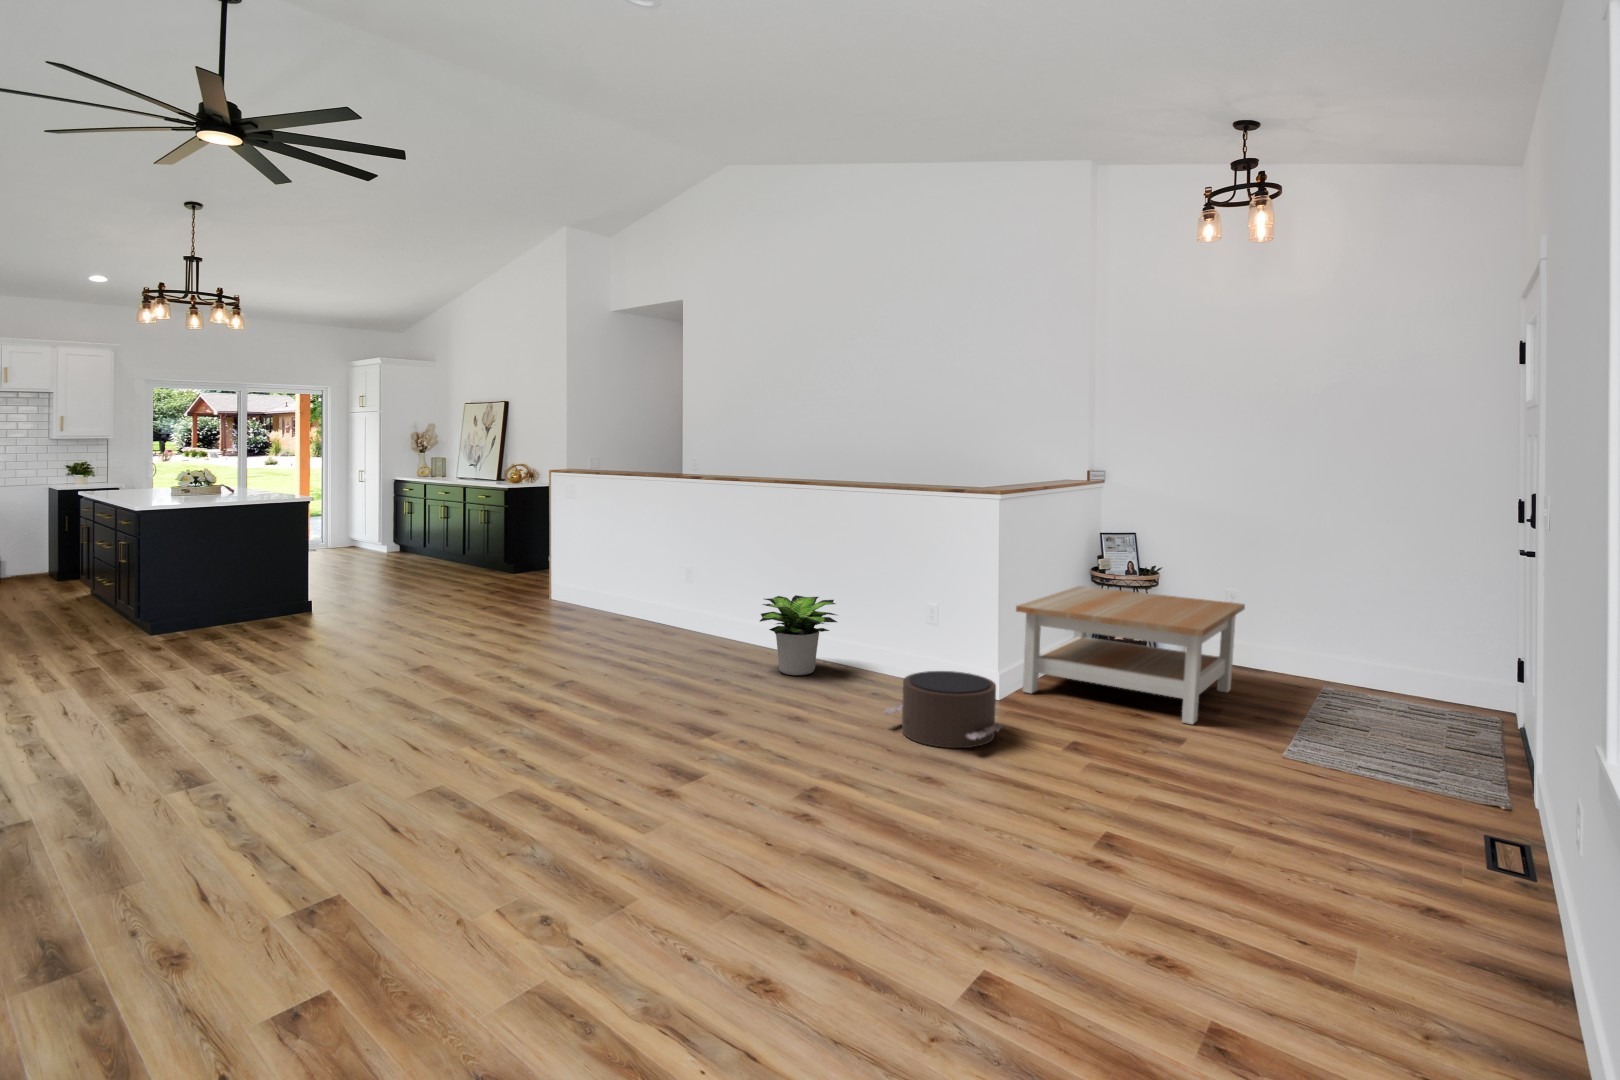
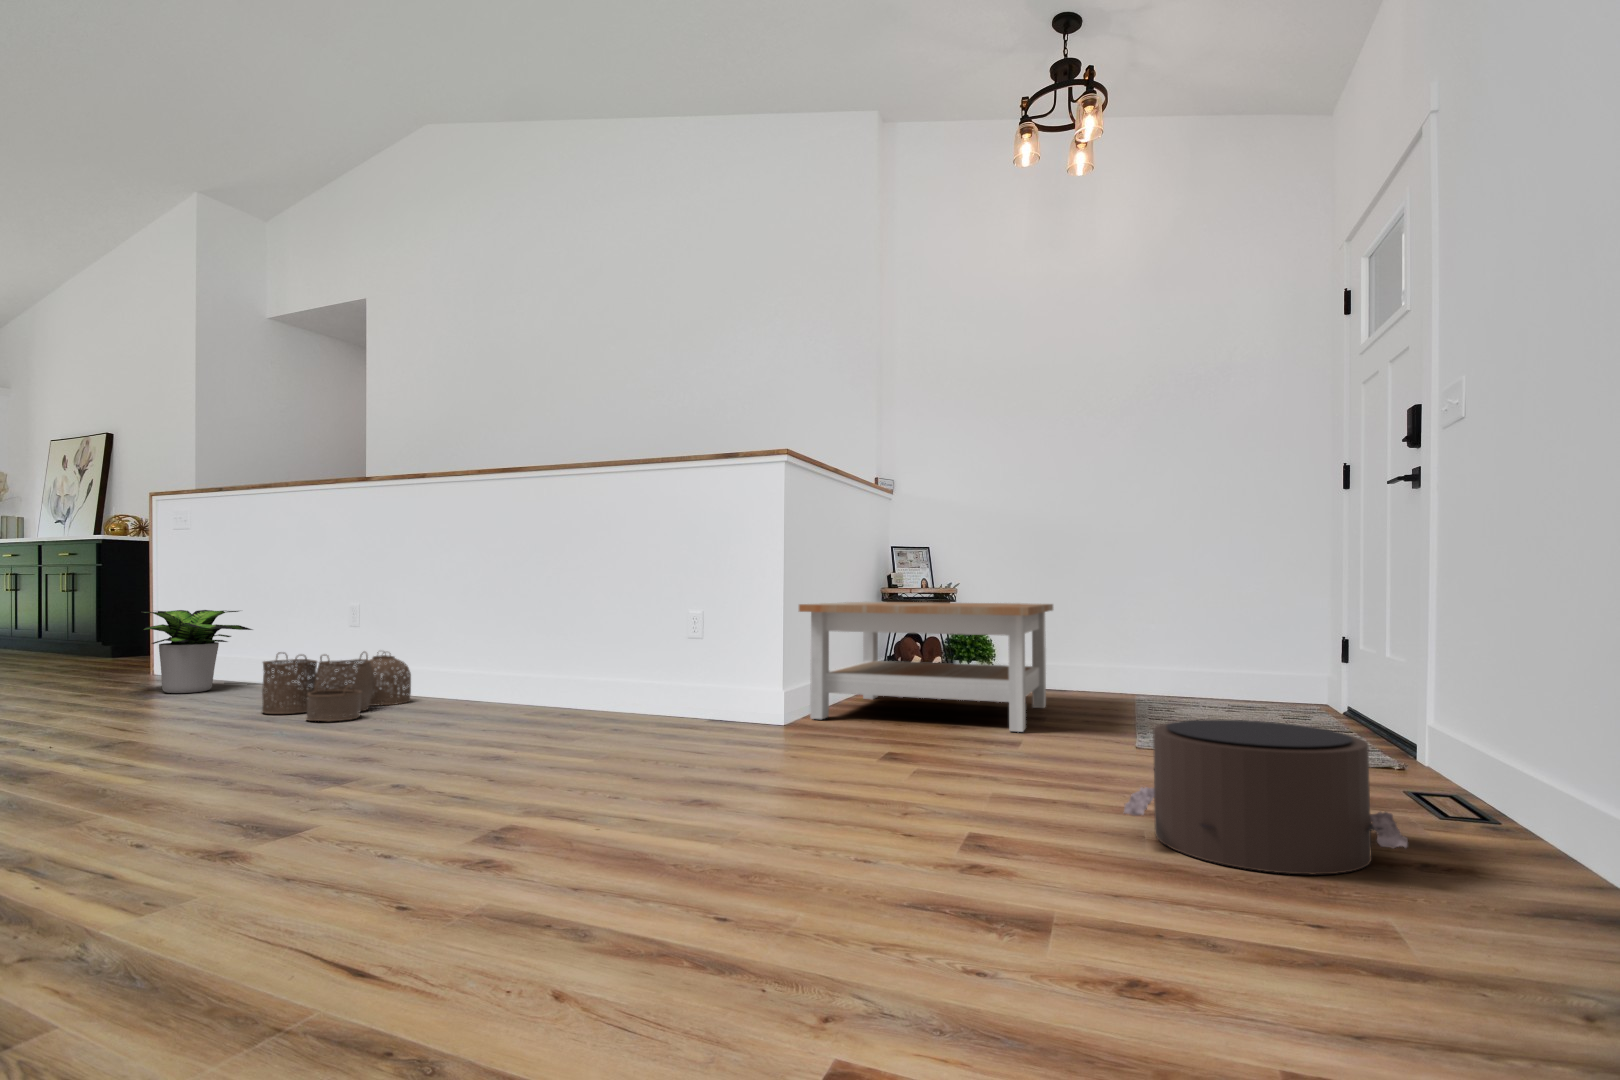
potted plant: present [760,595,837,675] -> present [144,610,252,693]
woven basket: none [638,607,731,667] -> present [262,652,411,721]
pouf: present [884,671,1003,748] -> present [1124,719,1408,874]

